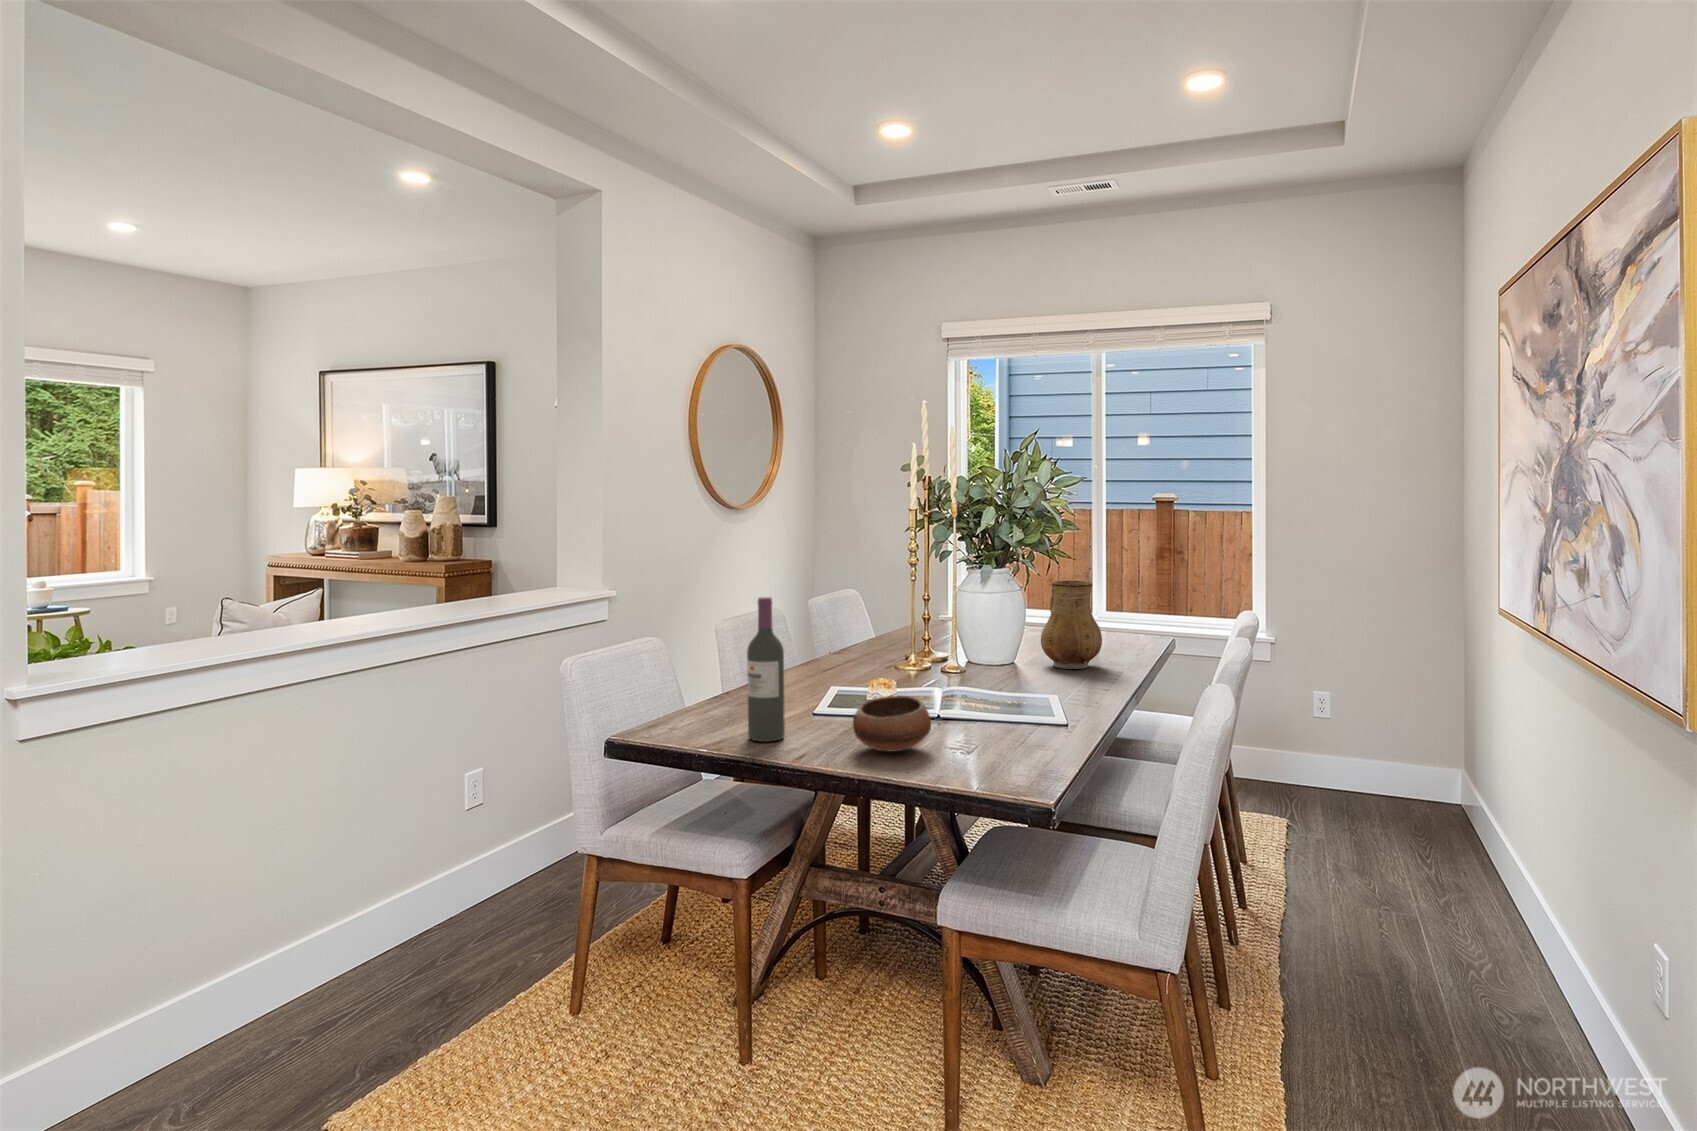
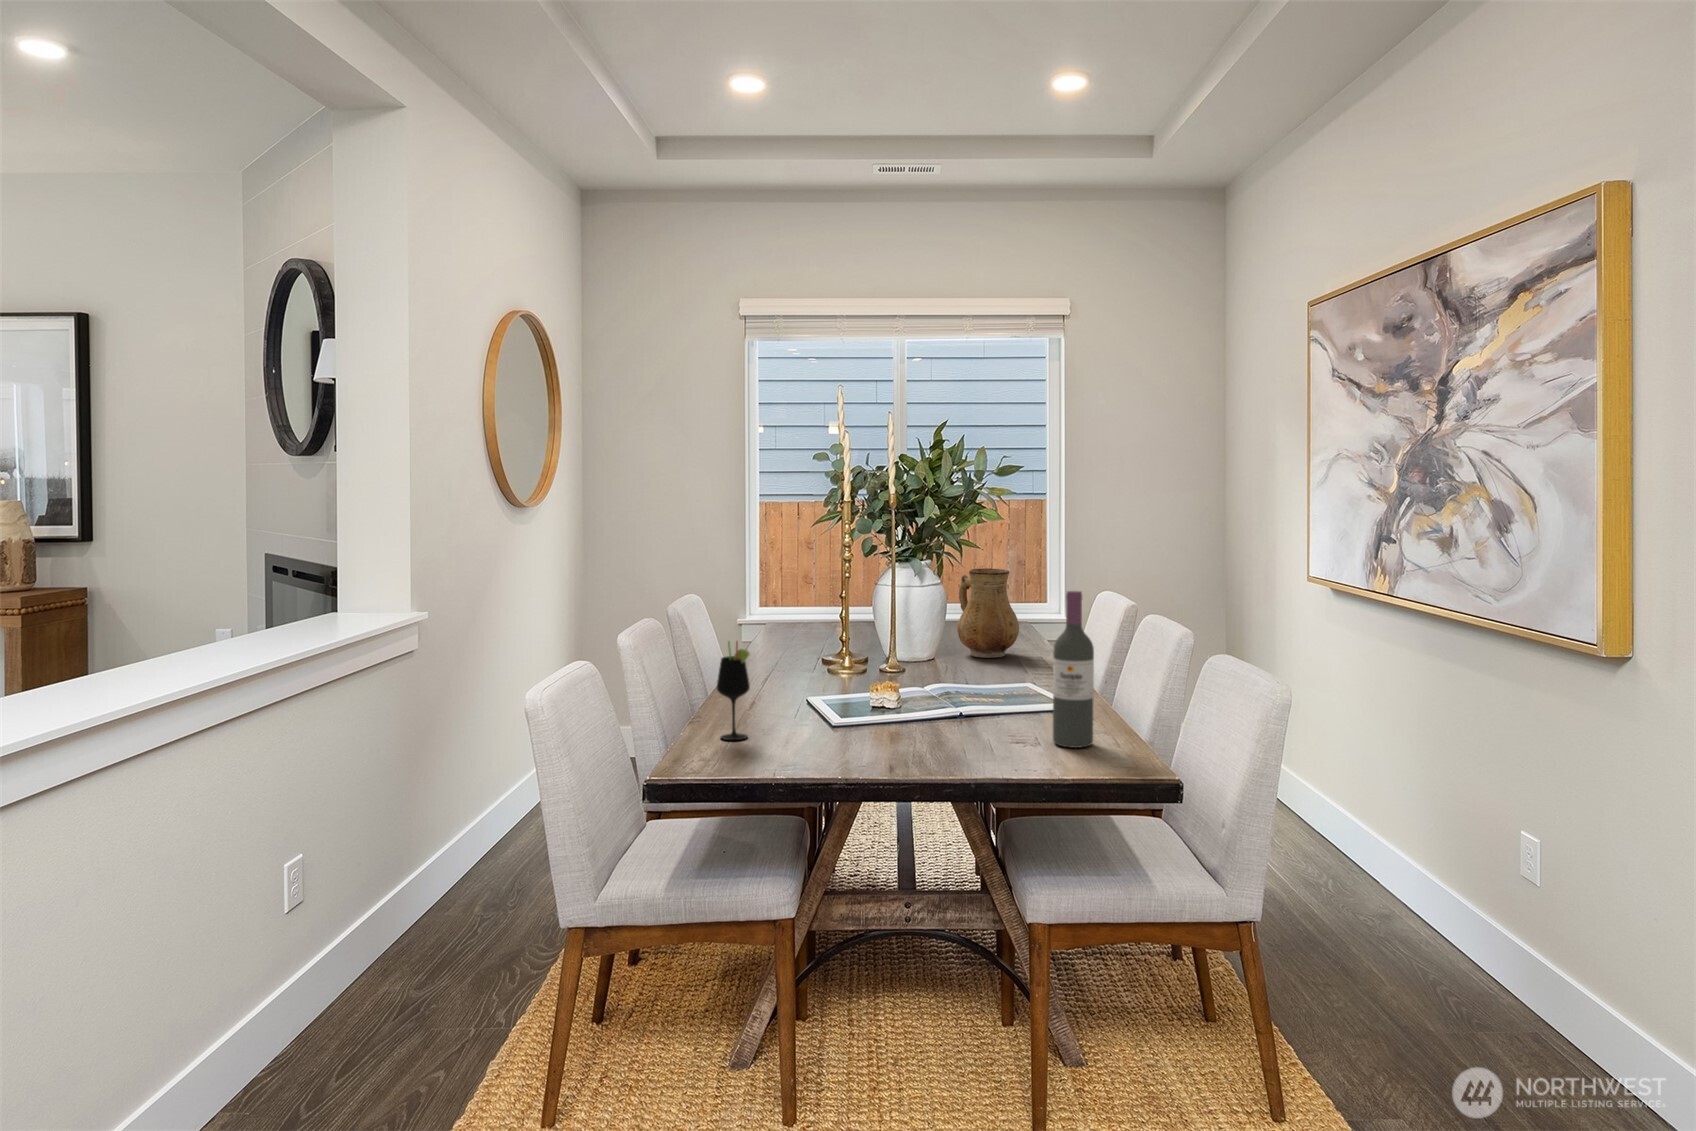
wine bottle: present [747,597,785,742] -> present [1053,591,1094,748]
wine glass: none [711,635,740,722] -> present [717,642,750,740]
bowl: present [853,696,931,752] -> none [918,693,1000,753]

